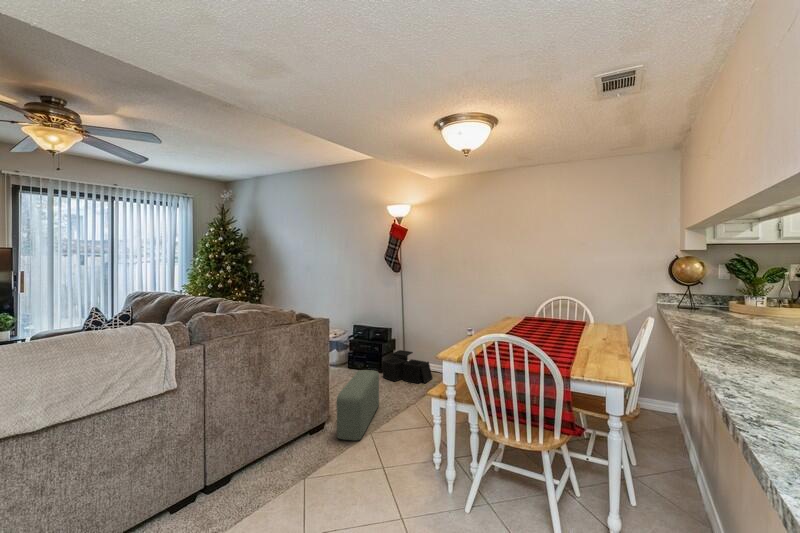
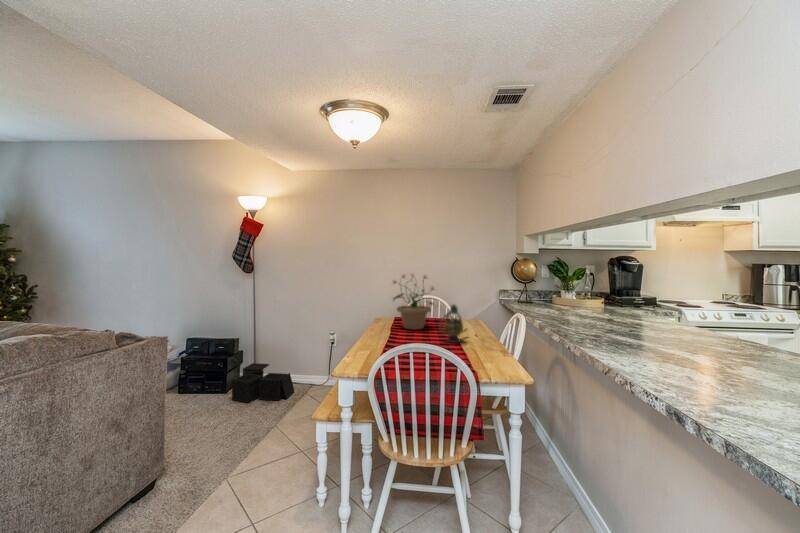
potted plant: none [510,274,557,330] -> present [393,275,433,329]
teapot: none [551,306,587,345] -> present [439,305,467,343]
pouf: present [336,370,379,441] -> none [170,396,232,504]

